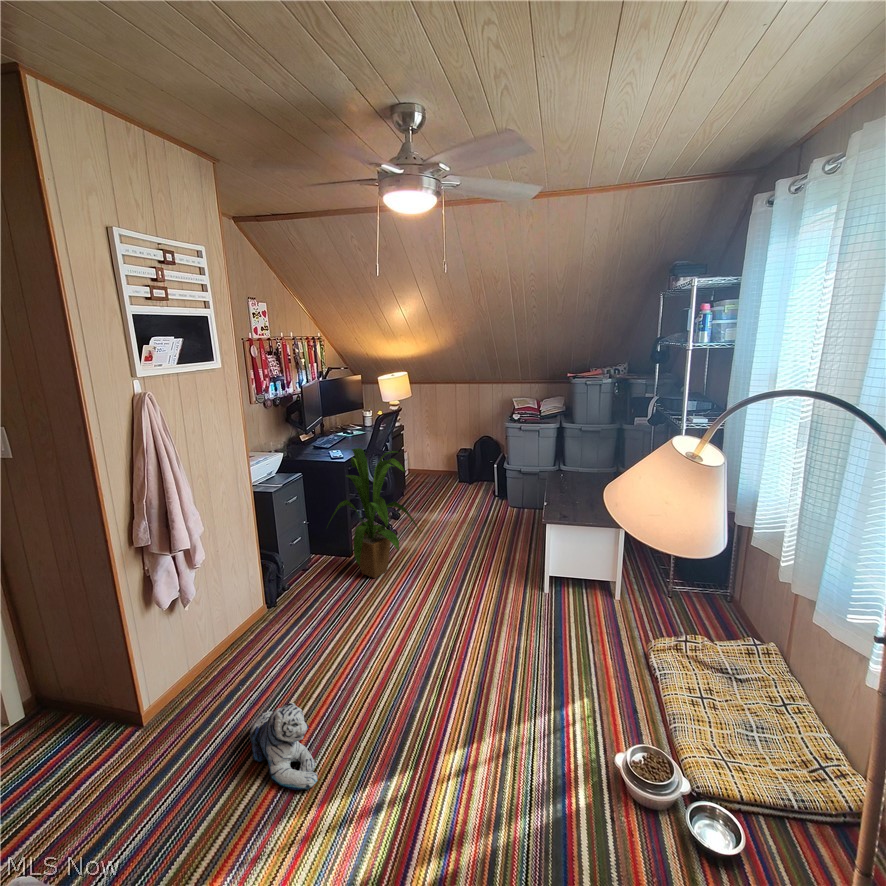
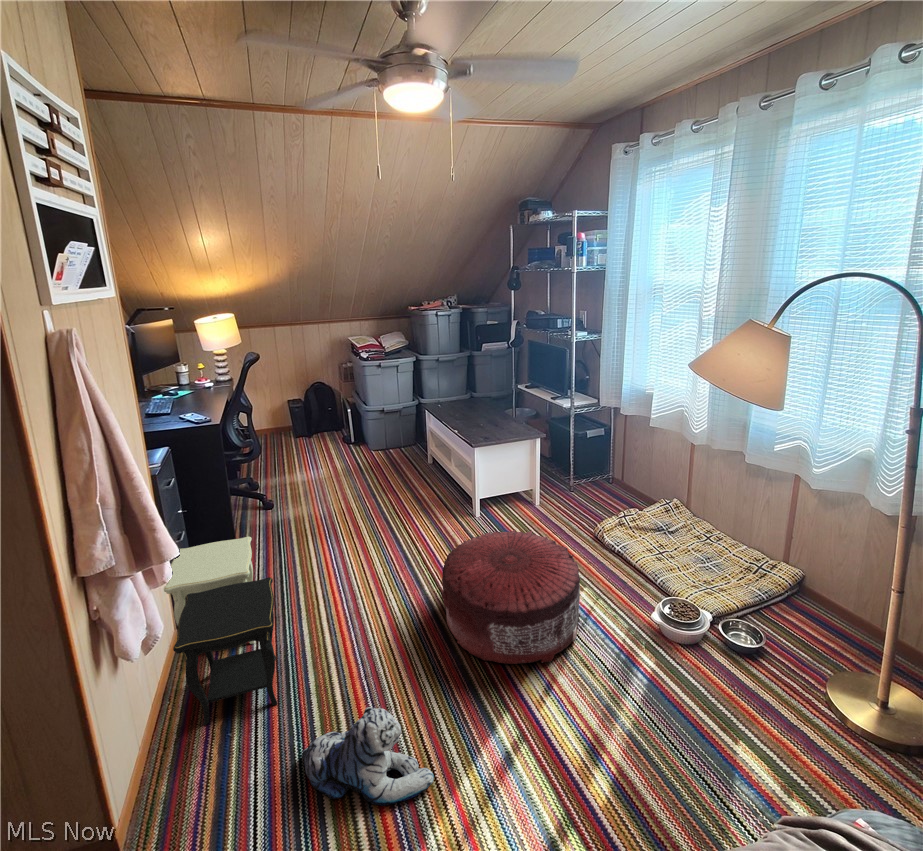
house plant: present [330,448,419,578] -> none [215,394,333,555]
side table: none [219,549,325,680] -> present [164,537,277,725]
pouf: none [420,604,558,747] -> present [442,530,580,664]

